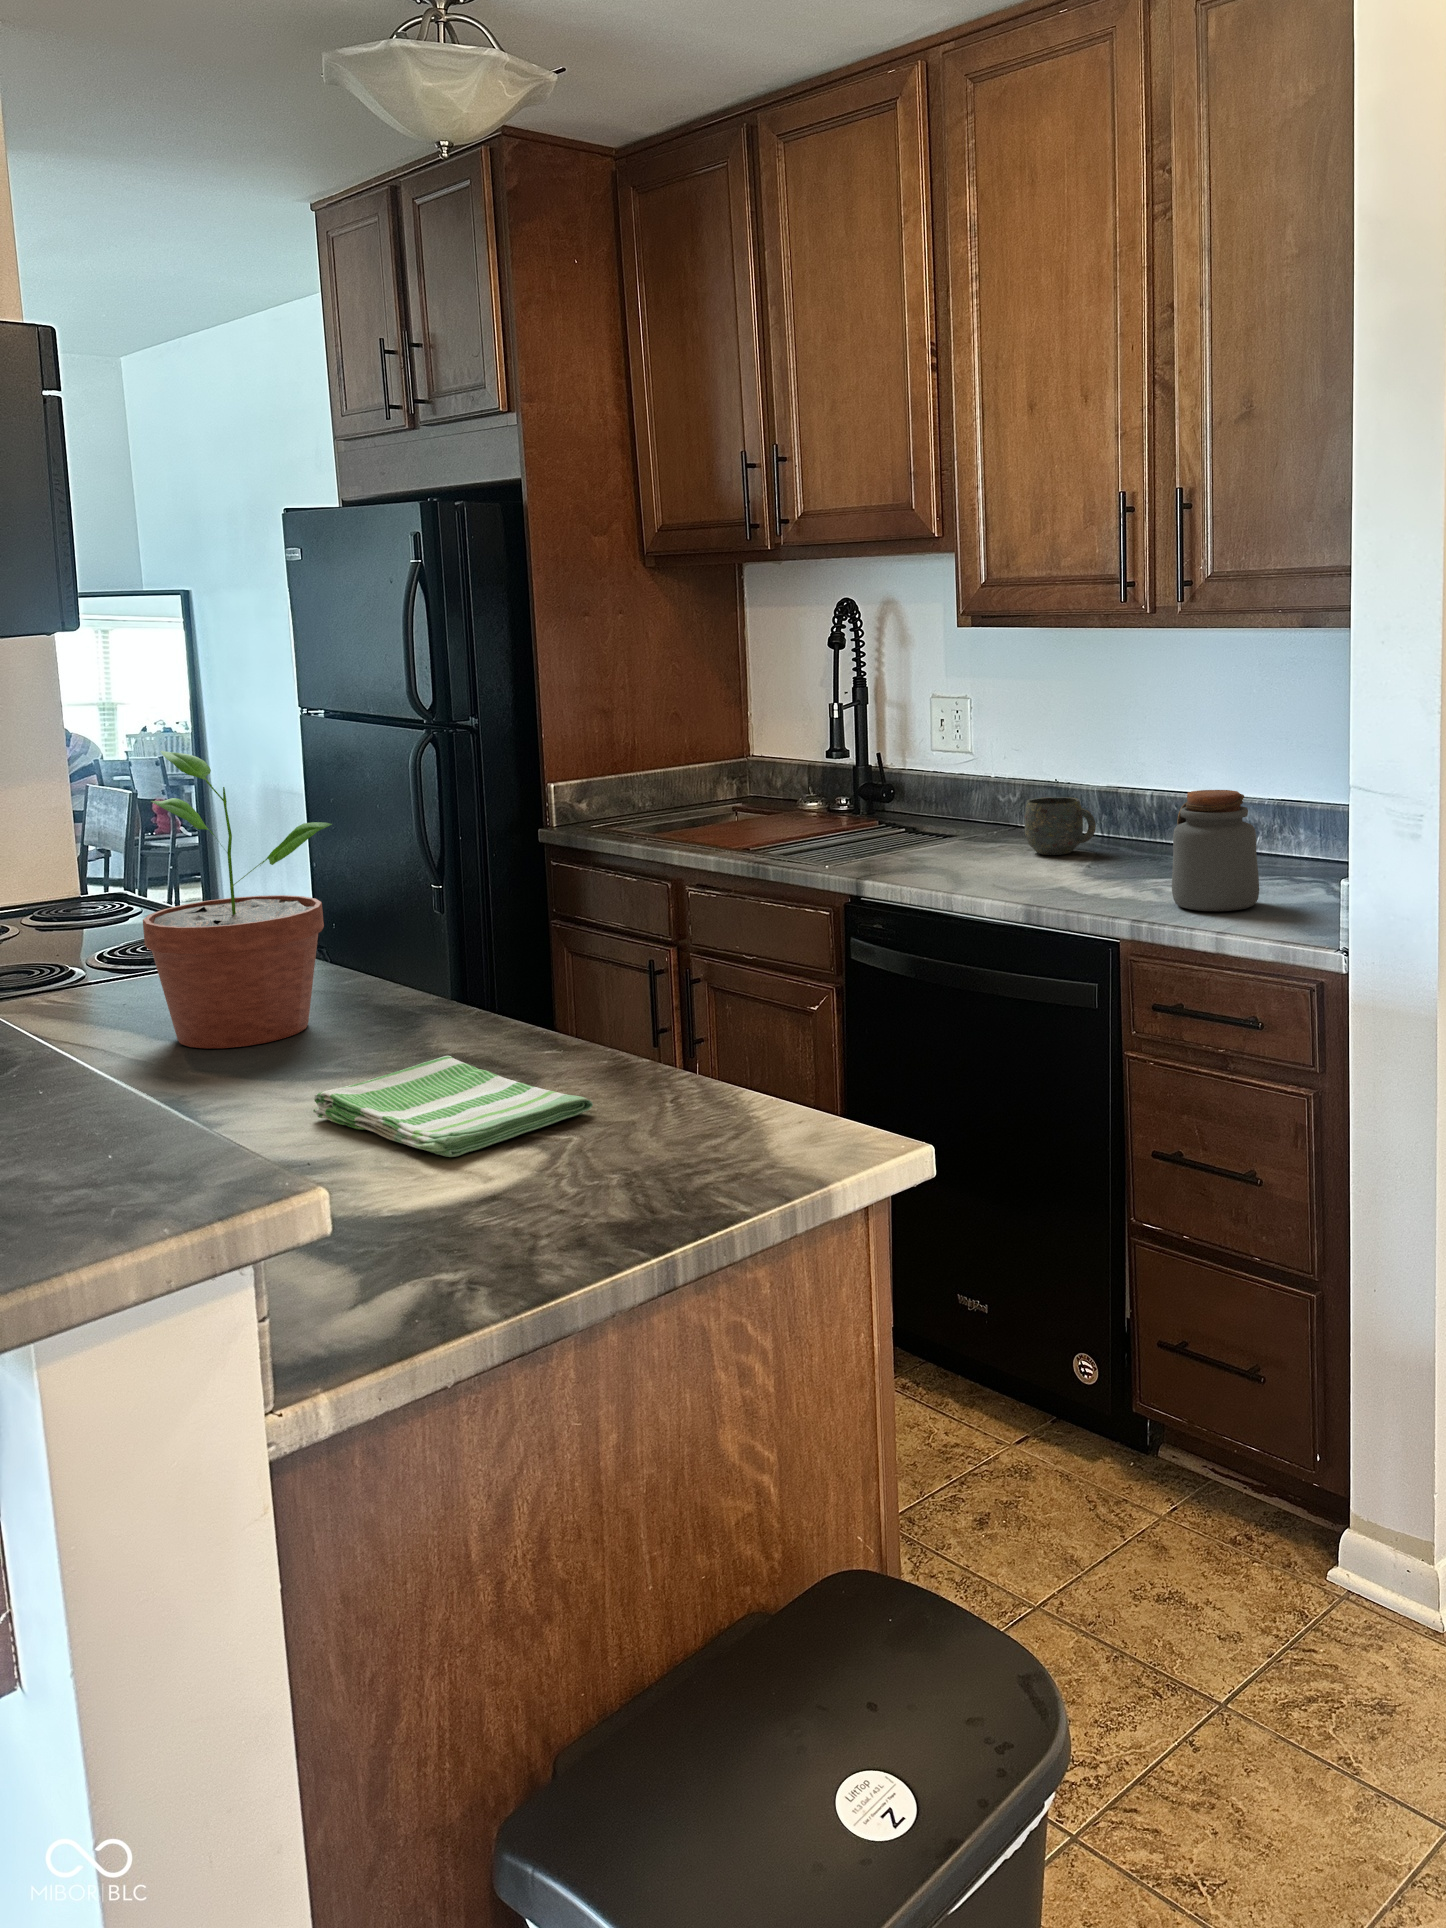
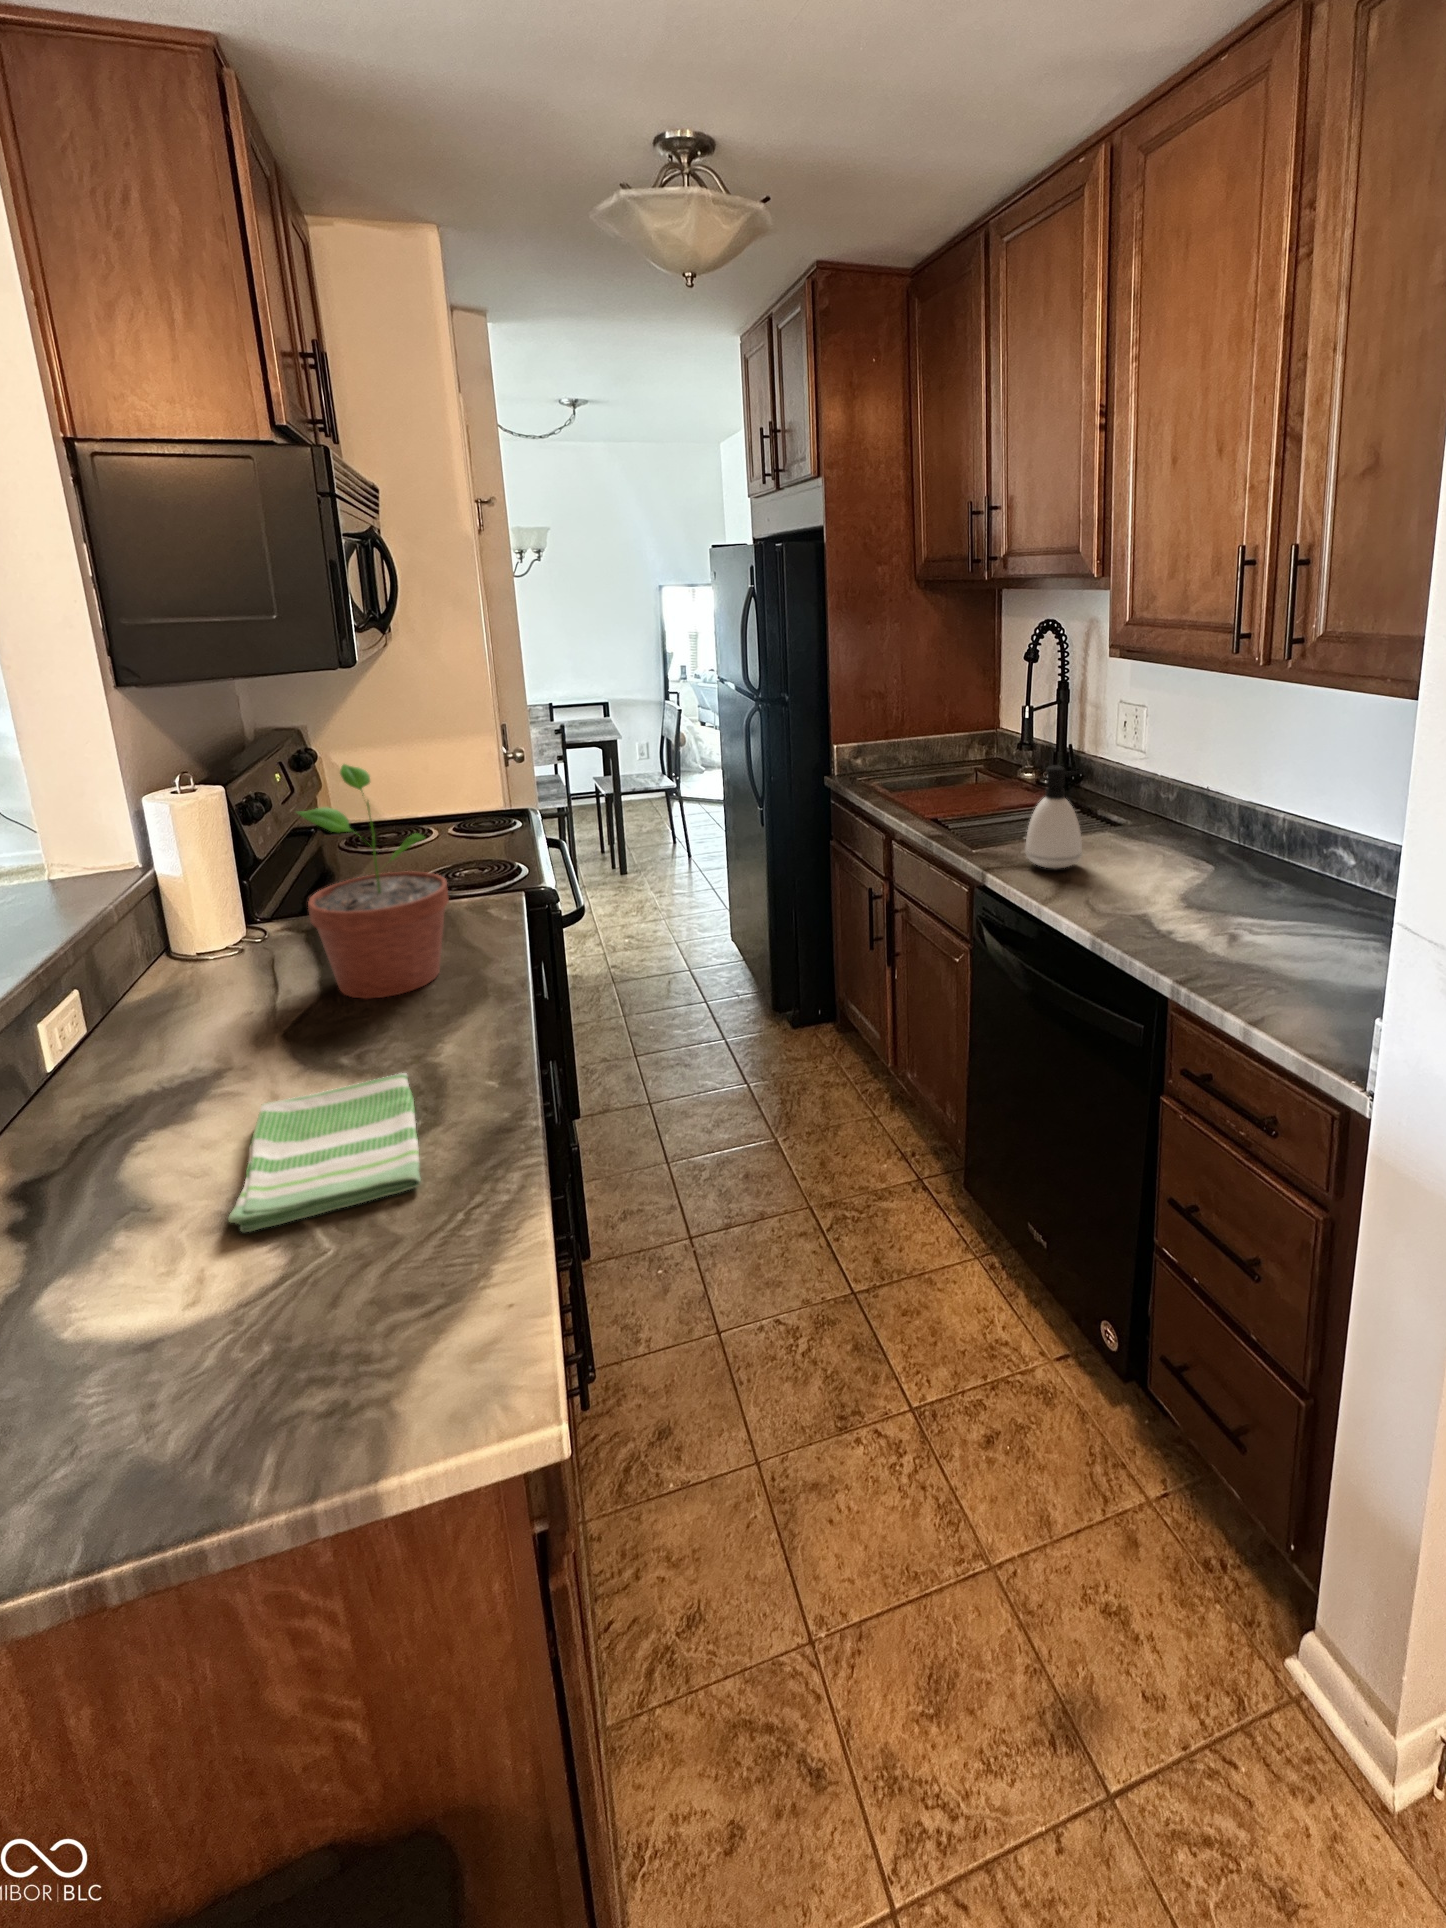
soap dispenser: none [896,750,961,871] -> present [1025,766,1086,869]
jar: present [1172,790,1259,911] -> none [1232,853,1327,981]
mug: present [1024,797,1096,855] -> none [1155,808,1217,862]

